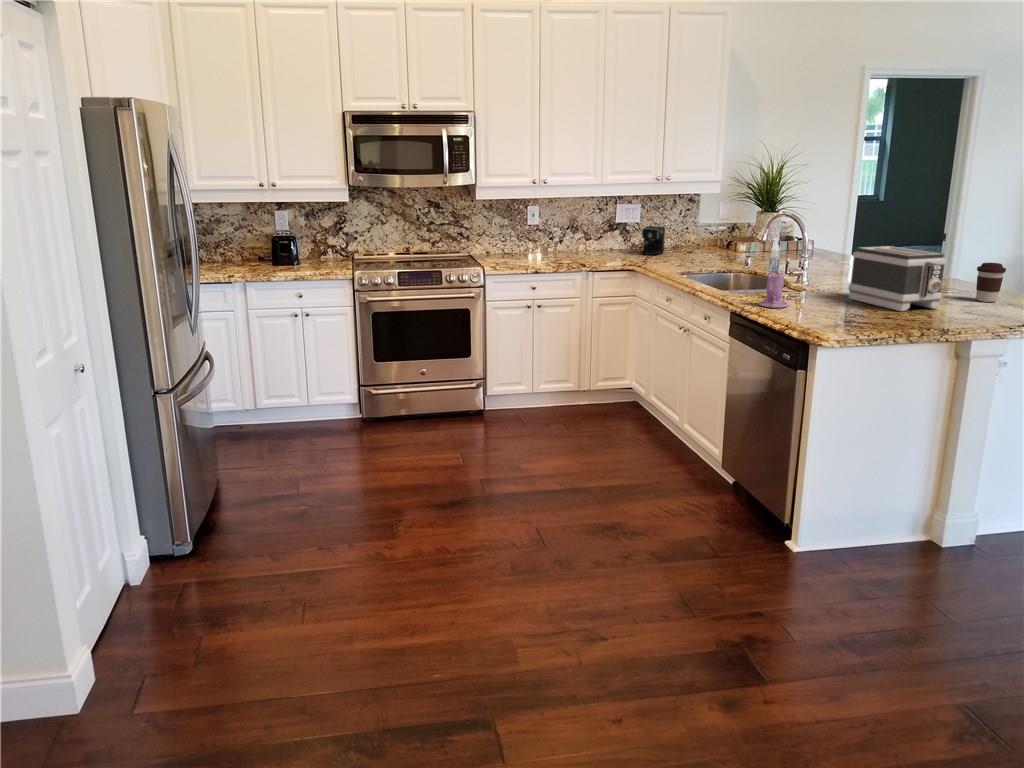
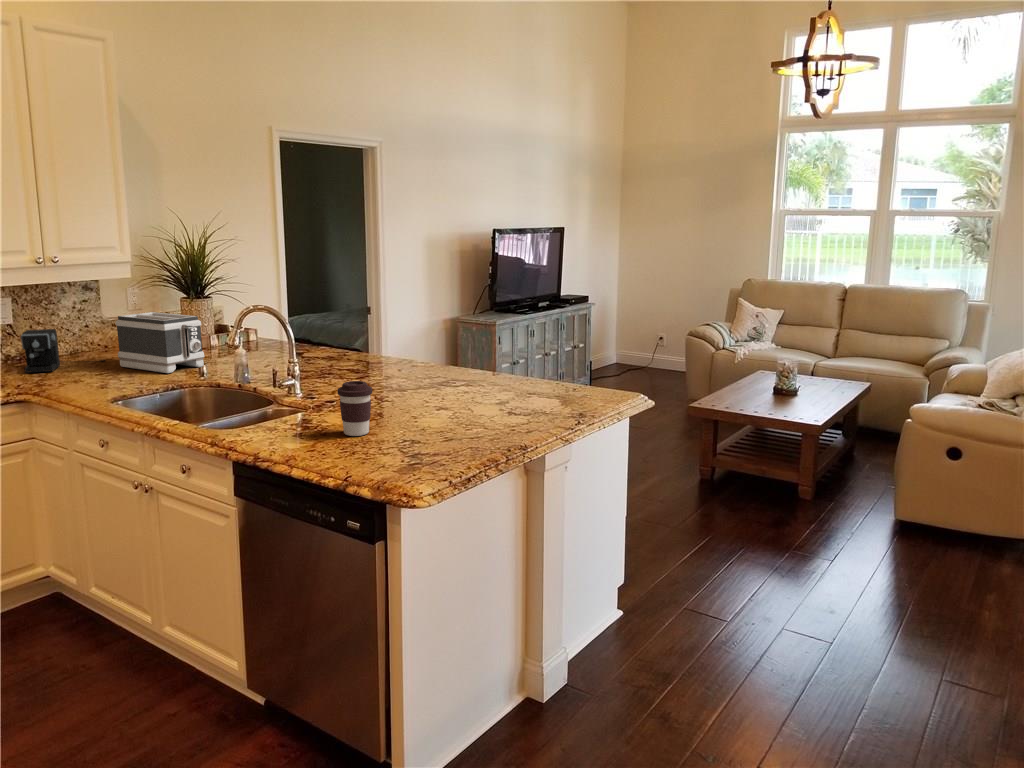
toaster: present [848,246,946,311] -> present [116,312,204,373]
coffee cup: present [976,263,1006,302] -> present [337,381,372,436]
candle: present [759,270,788,308] -> none [277,392,319,450]

